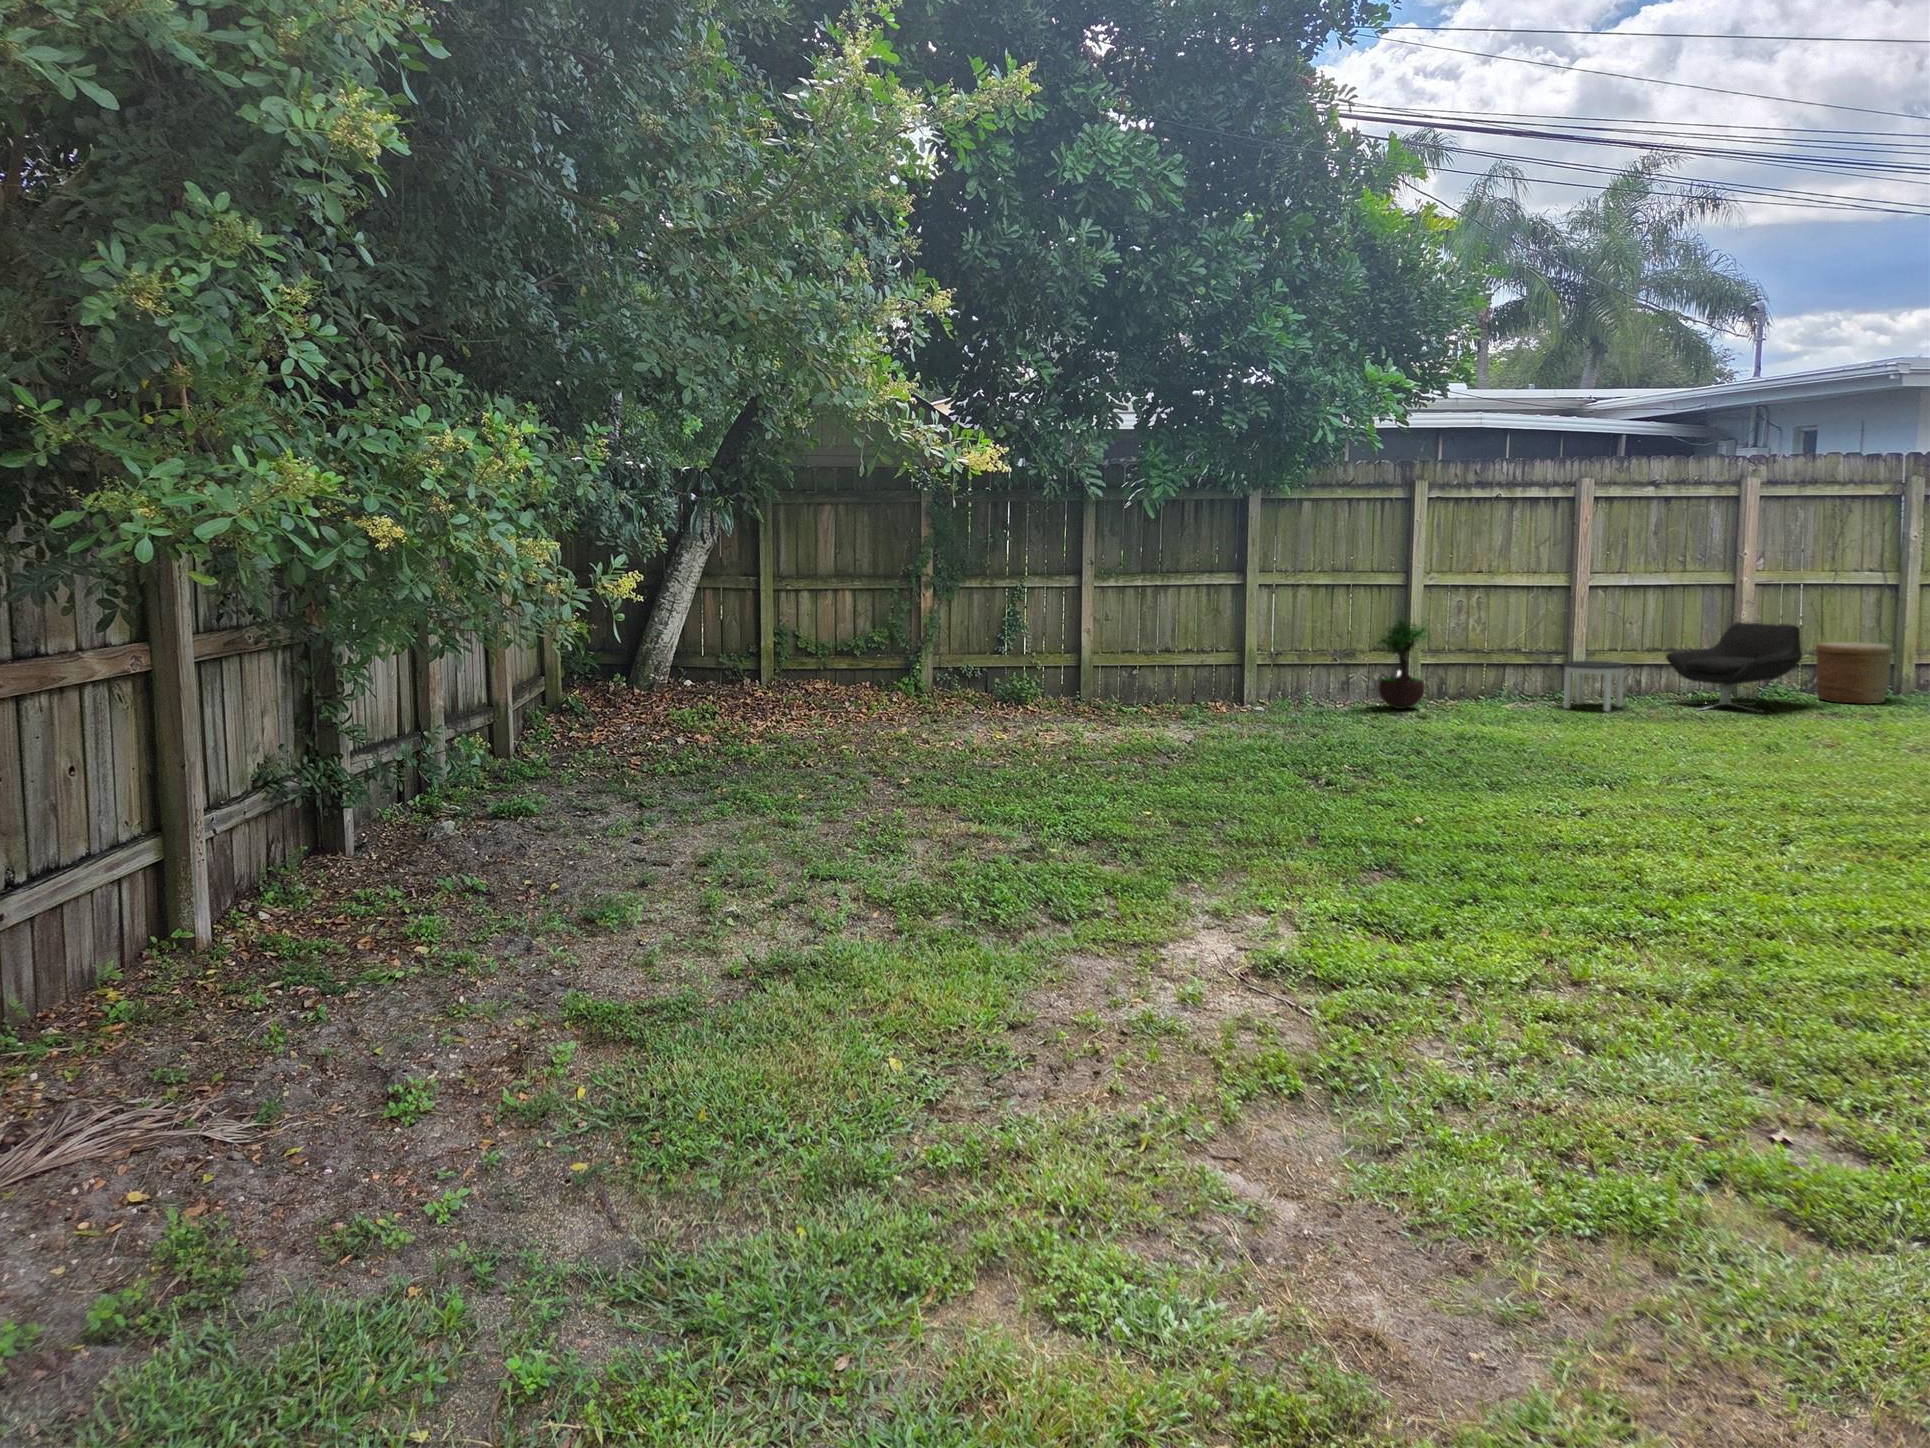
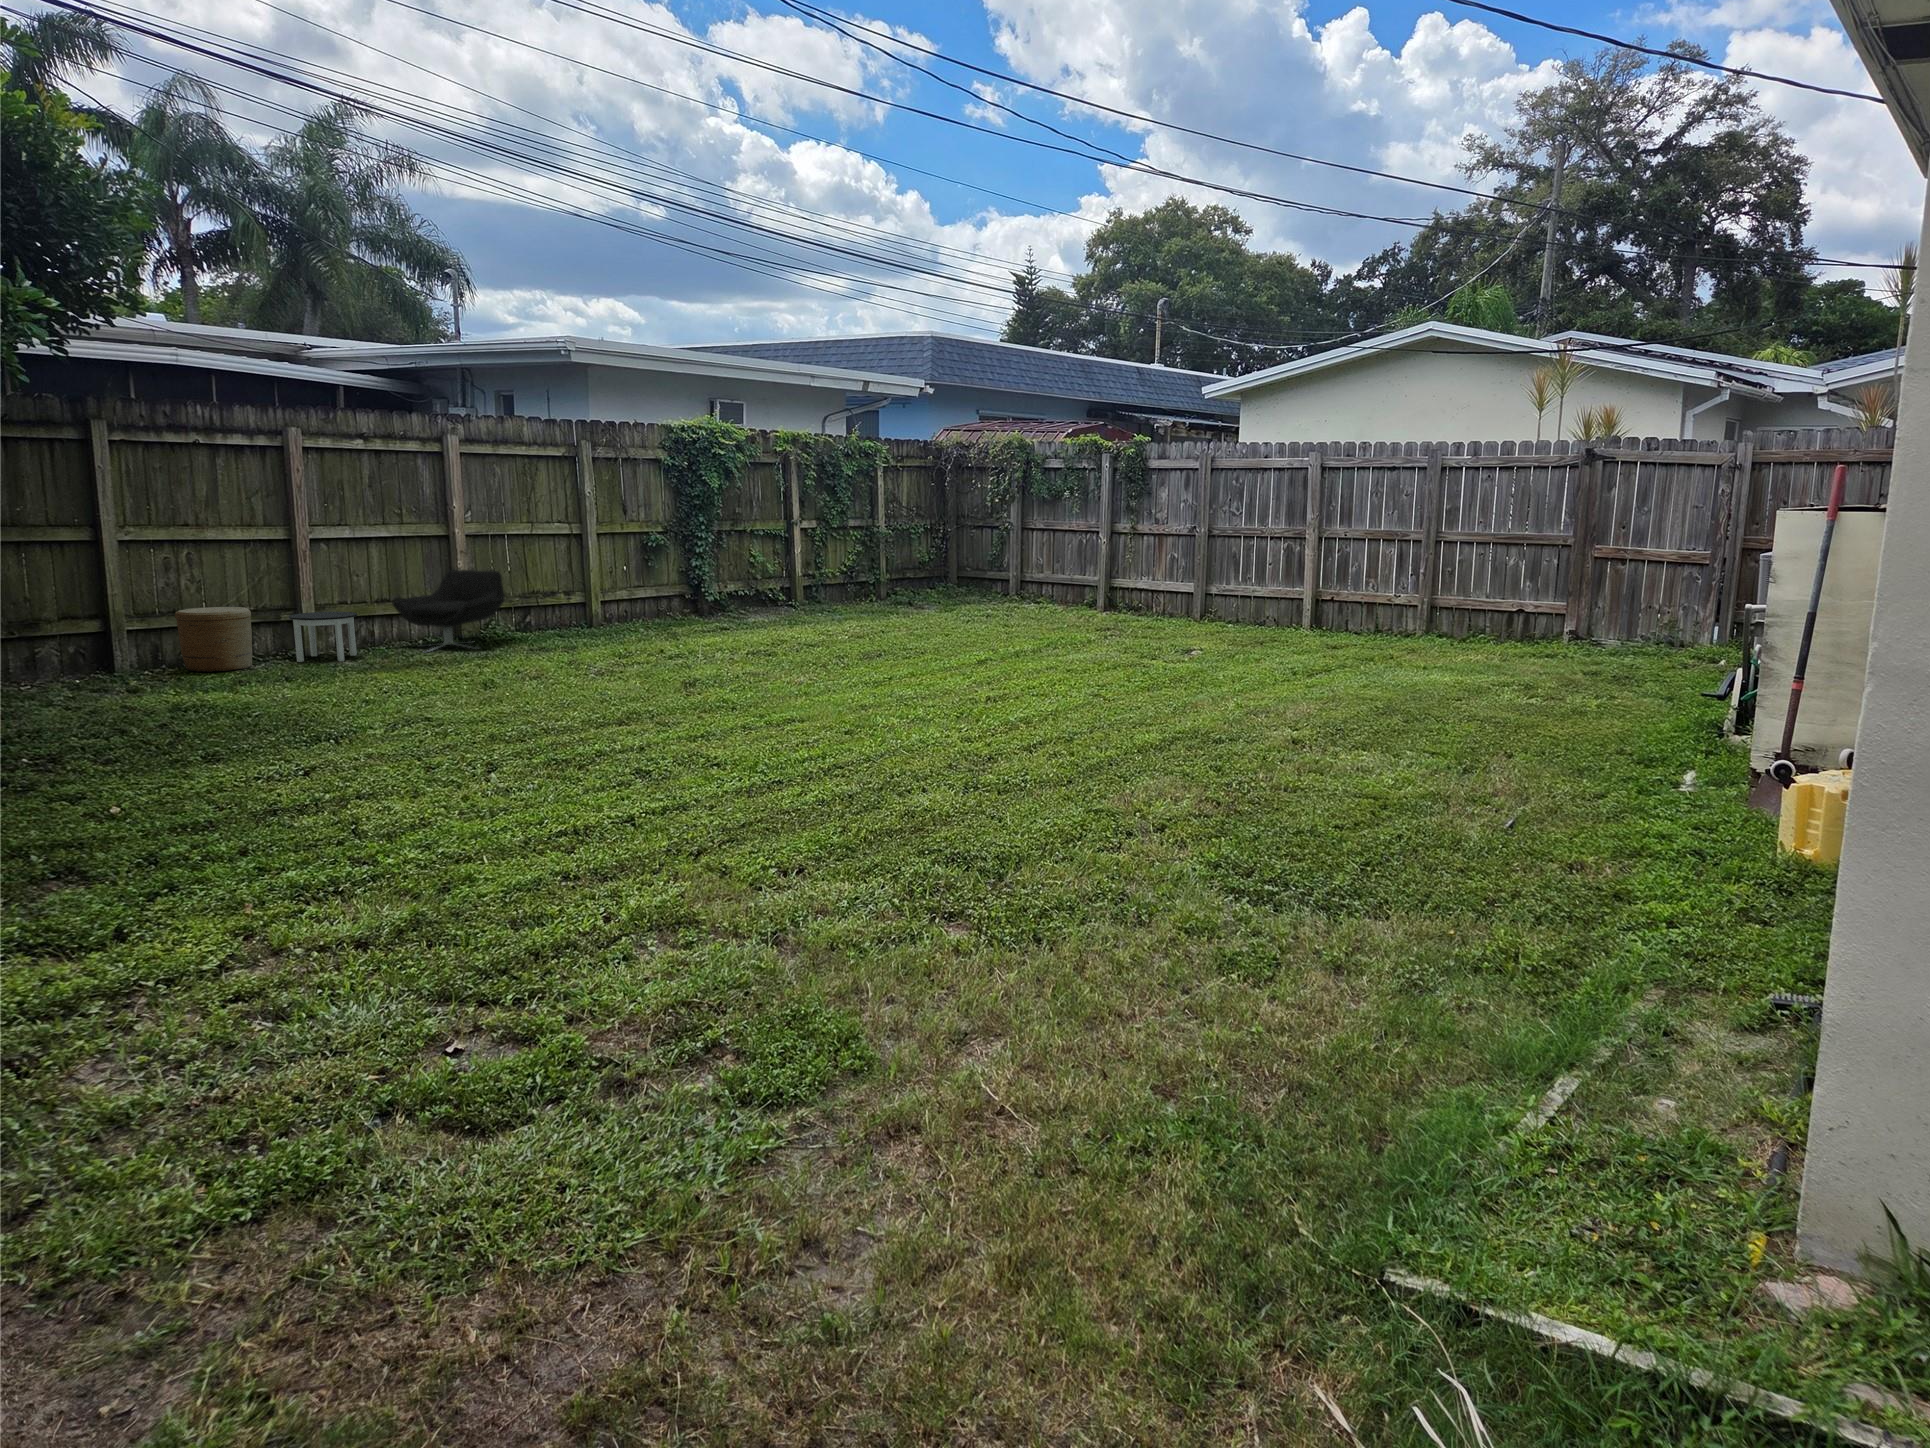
potted tree: present [1372,616,1430,709] -> none [44,566,131,681]
woven basket: present [1816,642,1893,704] -> present [175,607,252,672]

